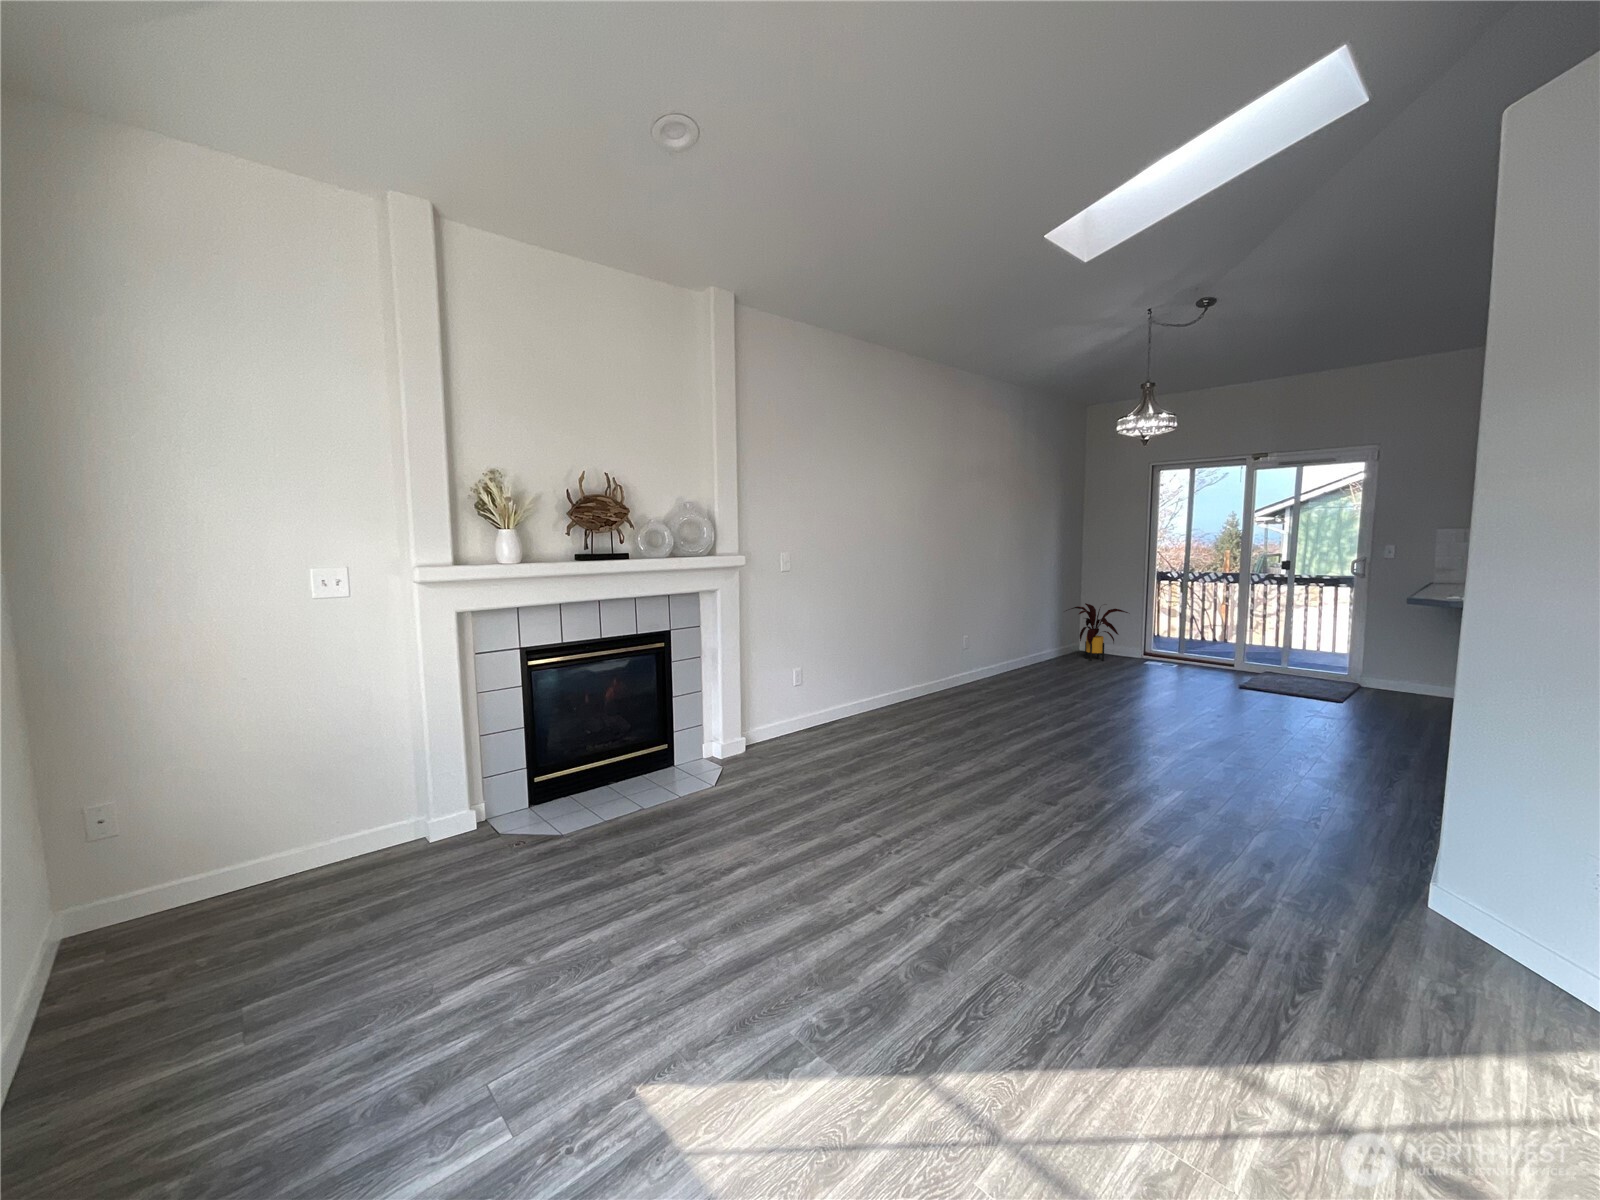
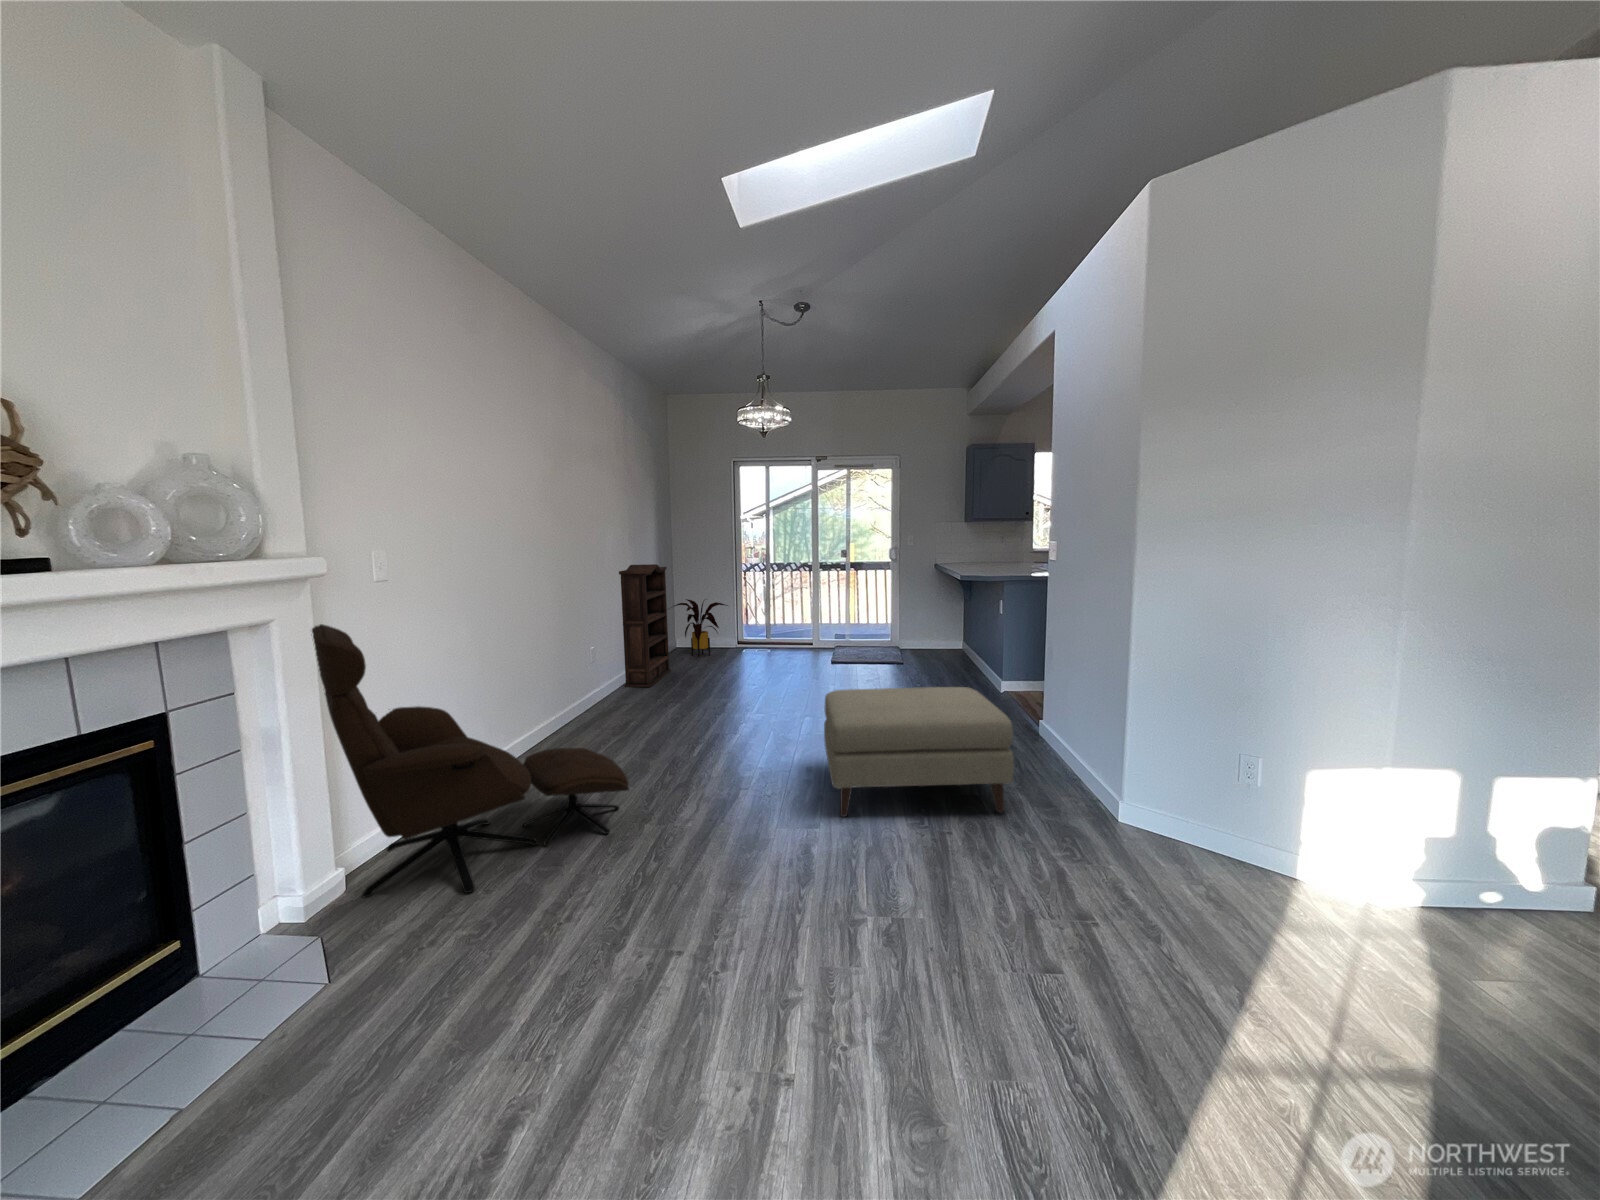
bookshelf: none [998,568,1053,678] -> present [619,564,671,687]
lounge chair: none [732,595,916,769] -> present [311,624,629,897]
ottoman: none [1076,694,1297,850] -> present [824,687,1014,817]

